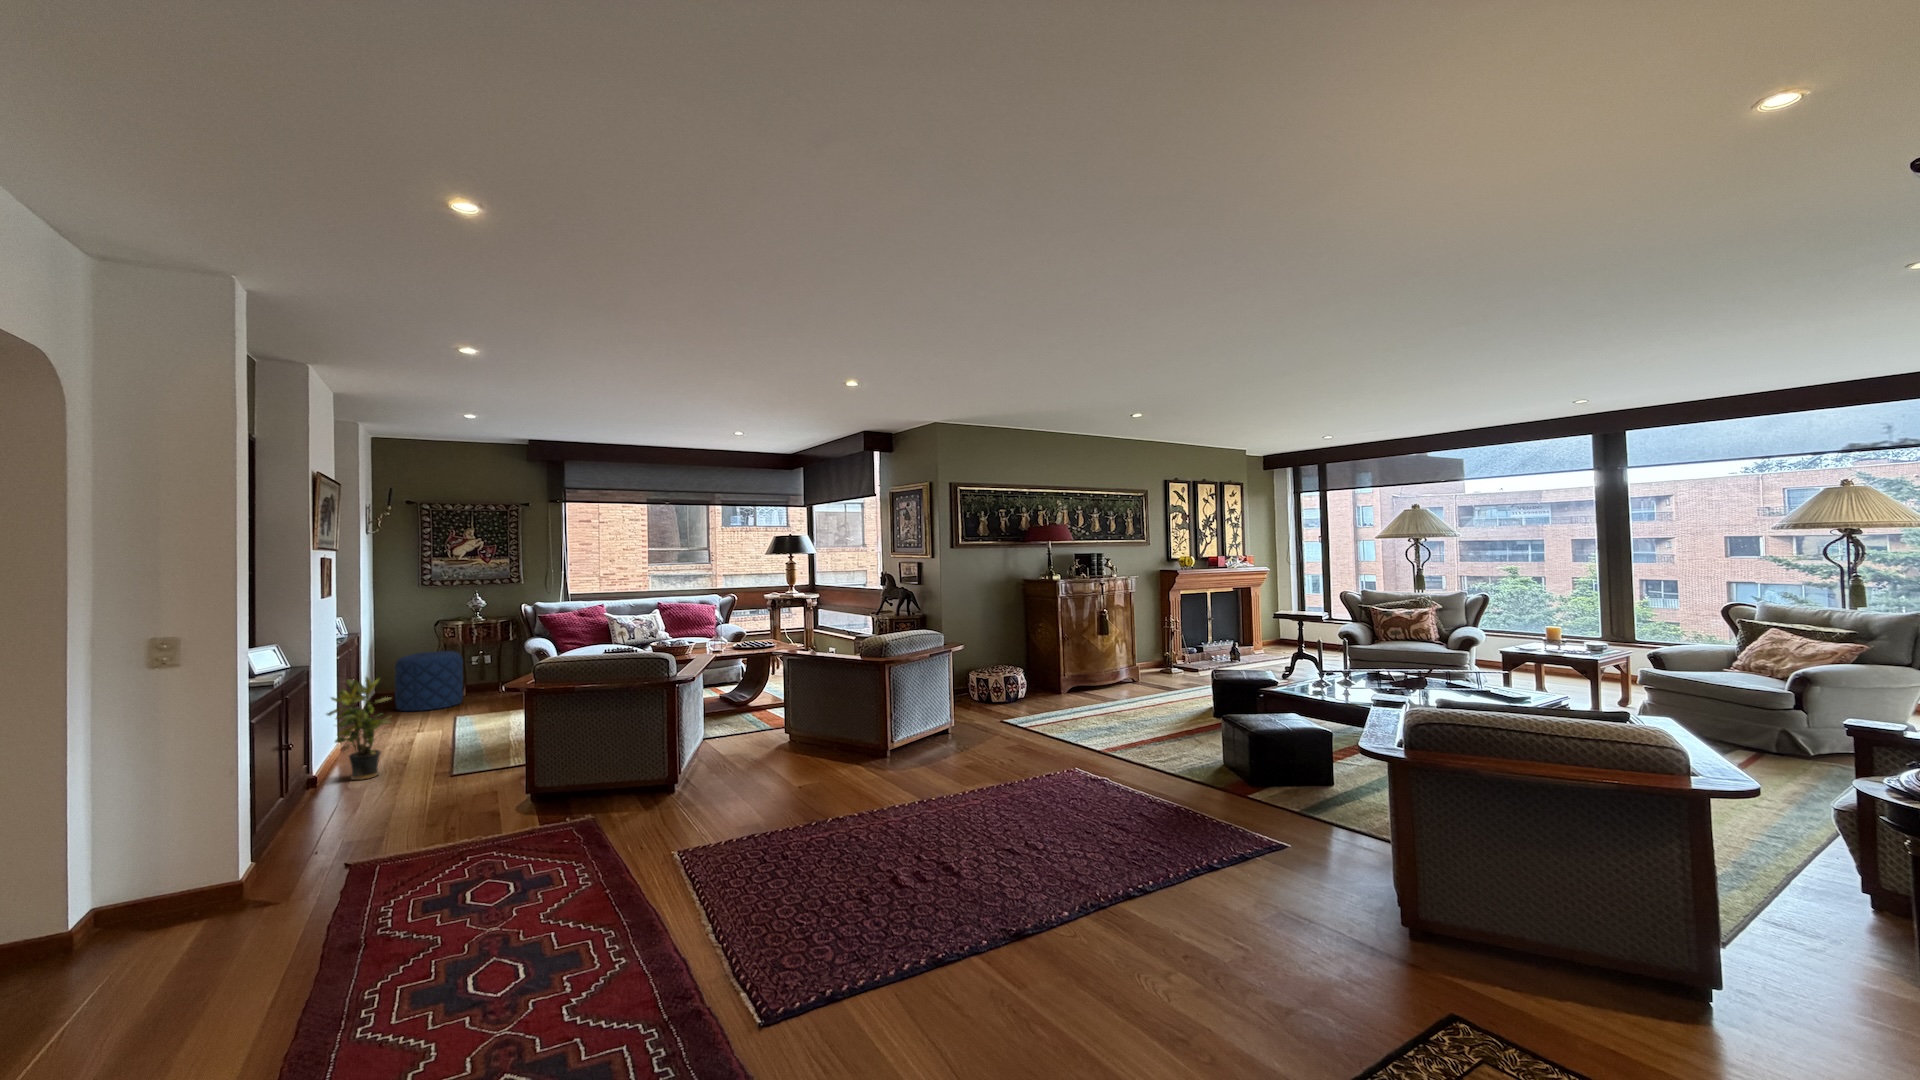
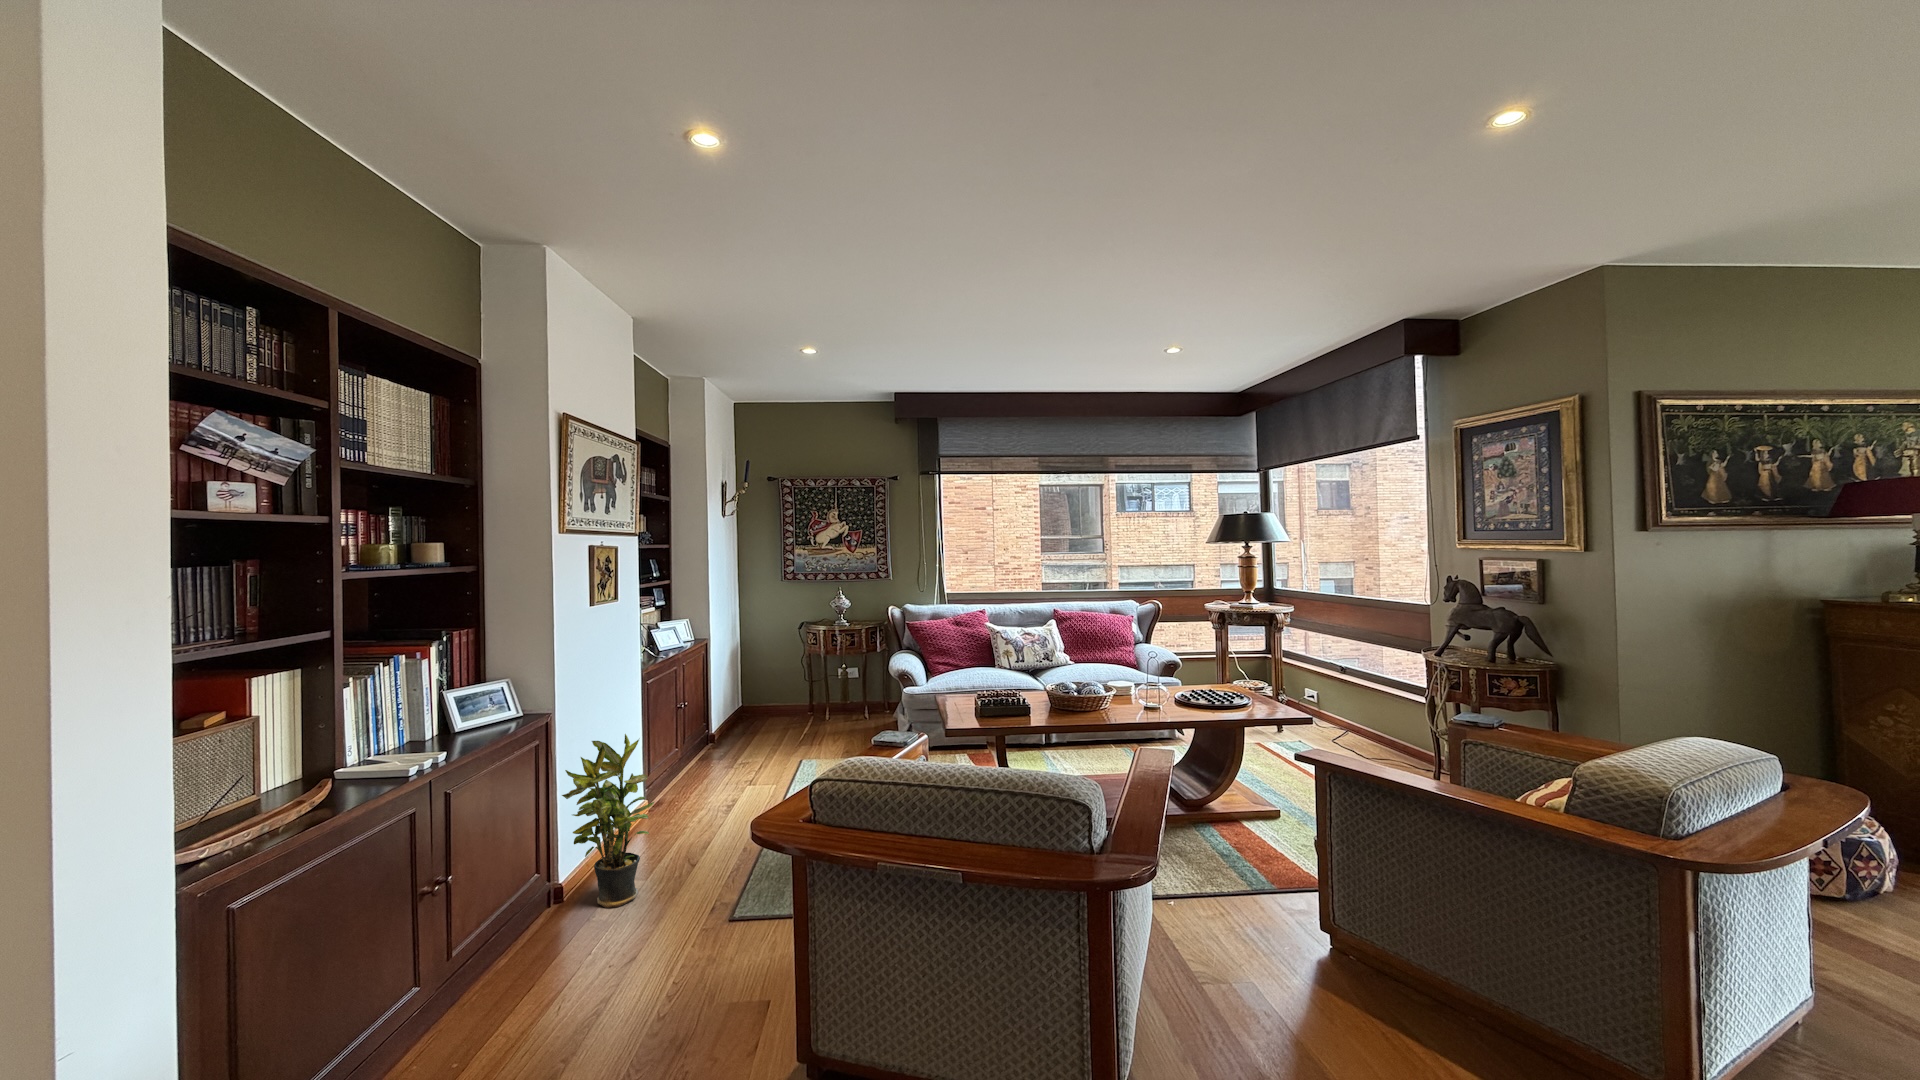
pouf: present [395,651,463,711] -> none [746,664,820,742]

